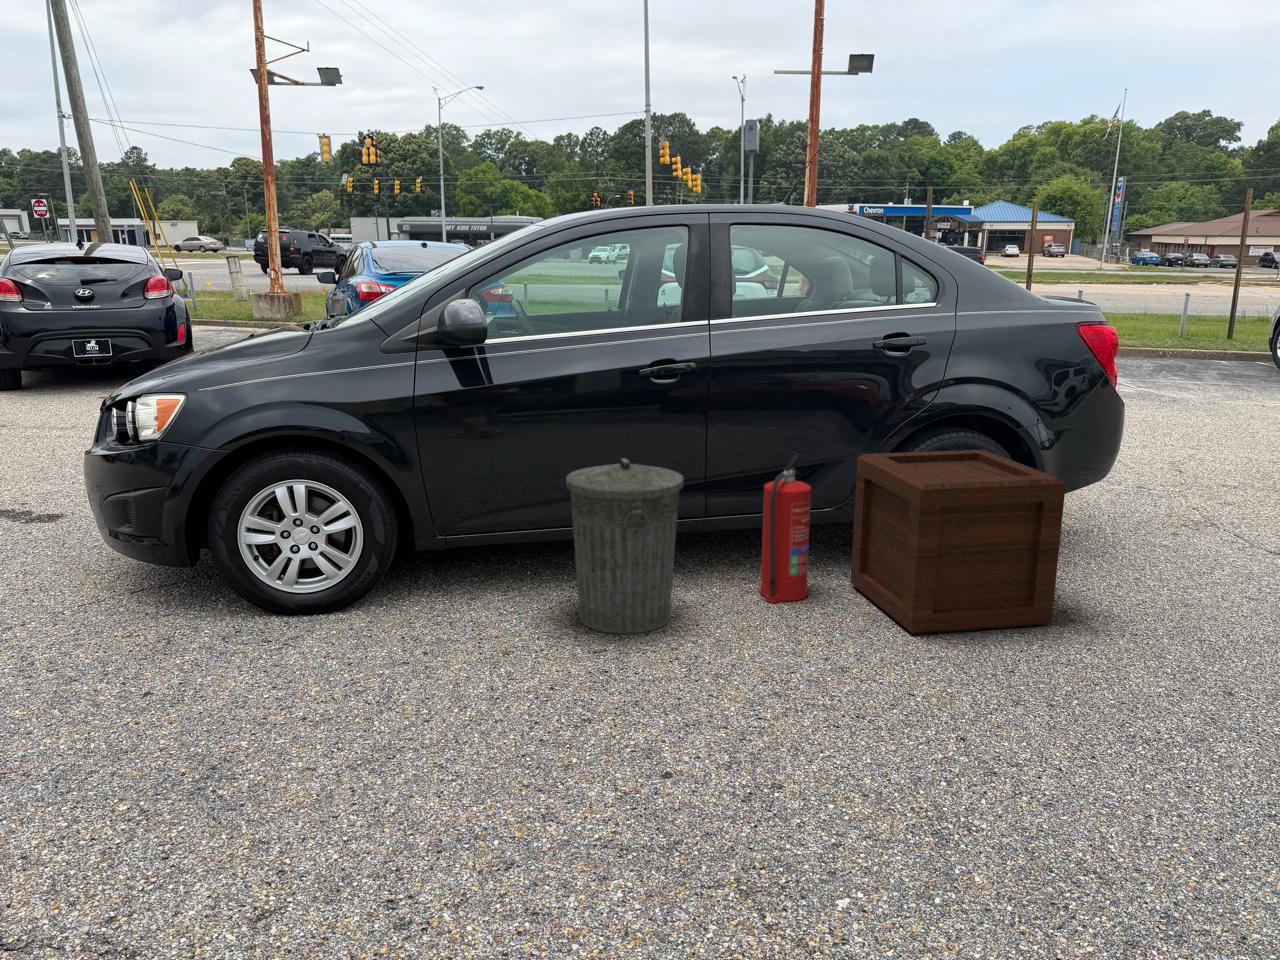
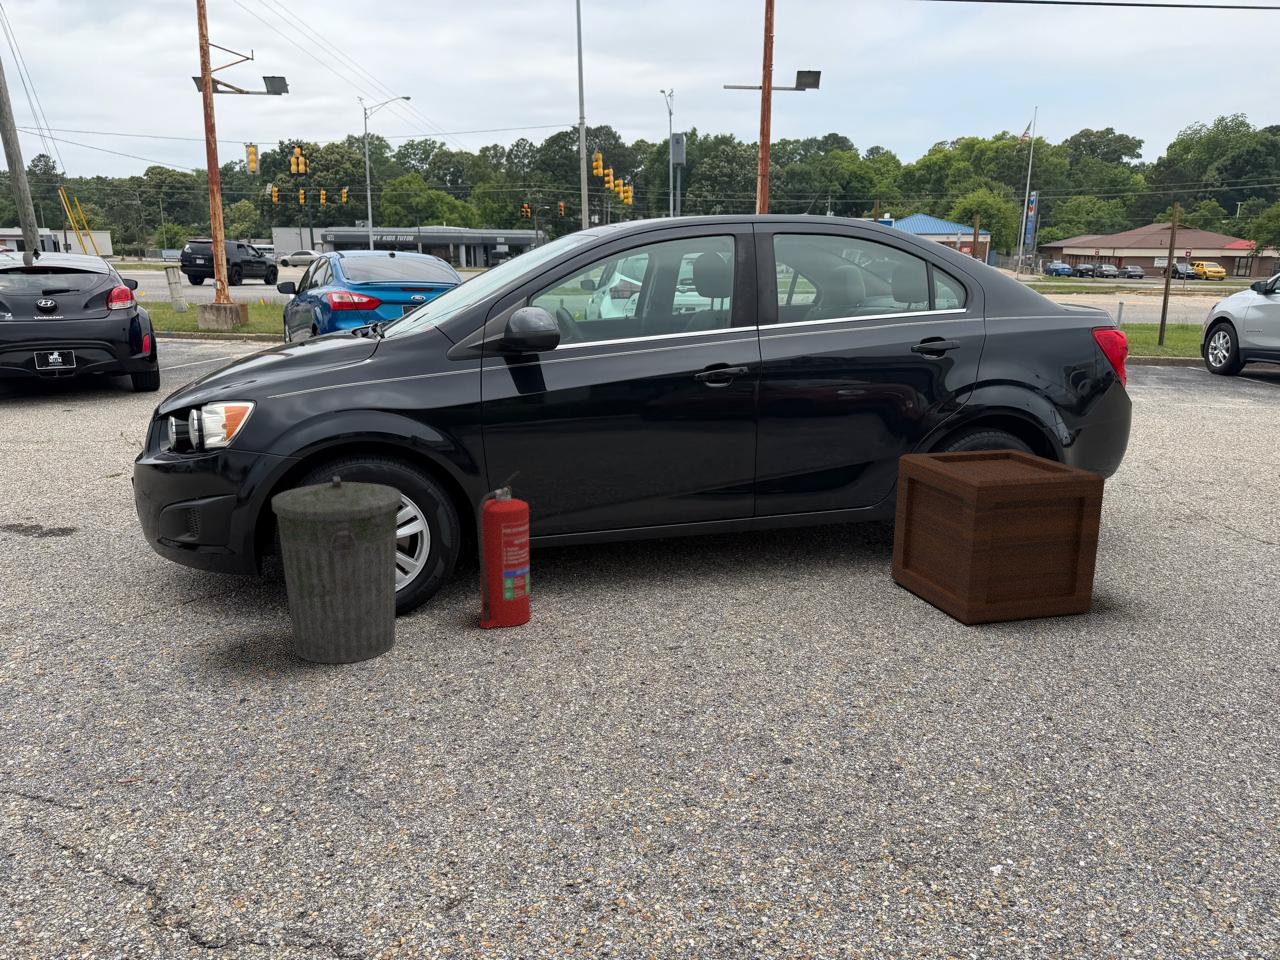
fire extinguisher: present [760,454,811,603] -> present [477,471,531,628]
trash can: present [566,458,684,634] -> present [272,476,402,664]

